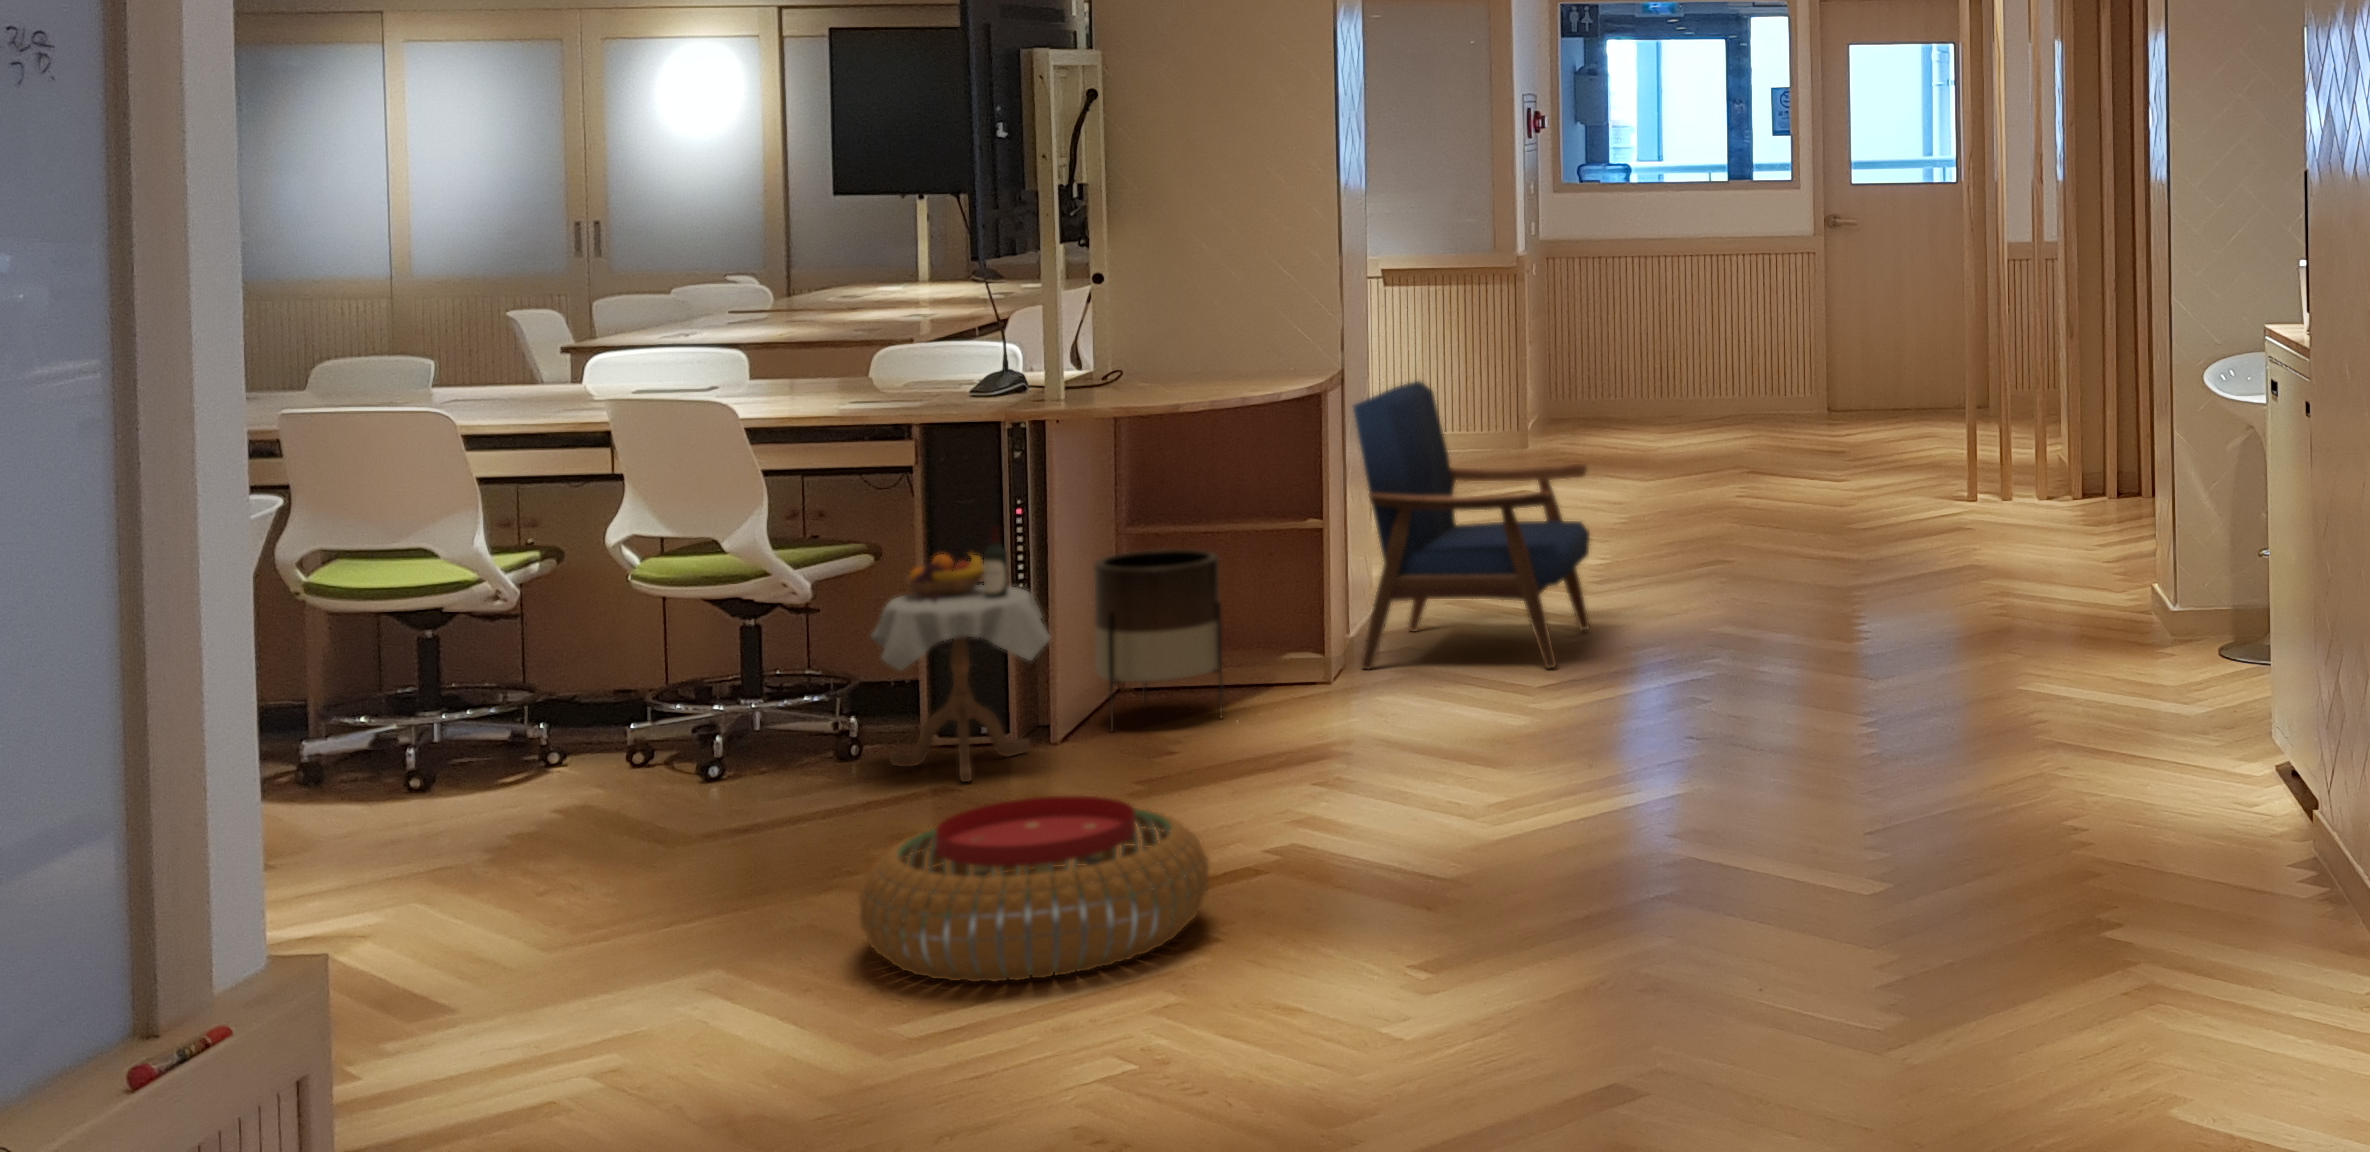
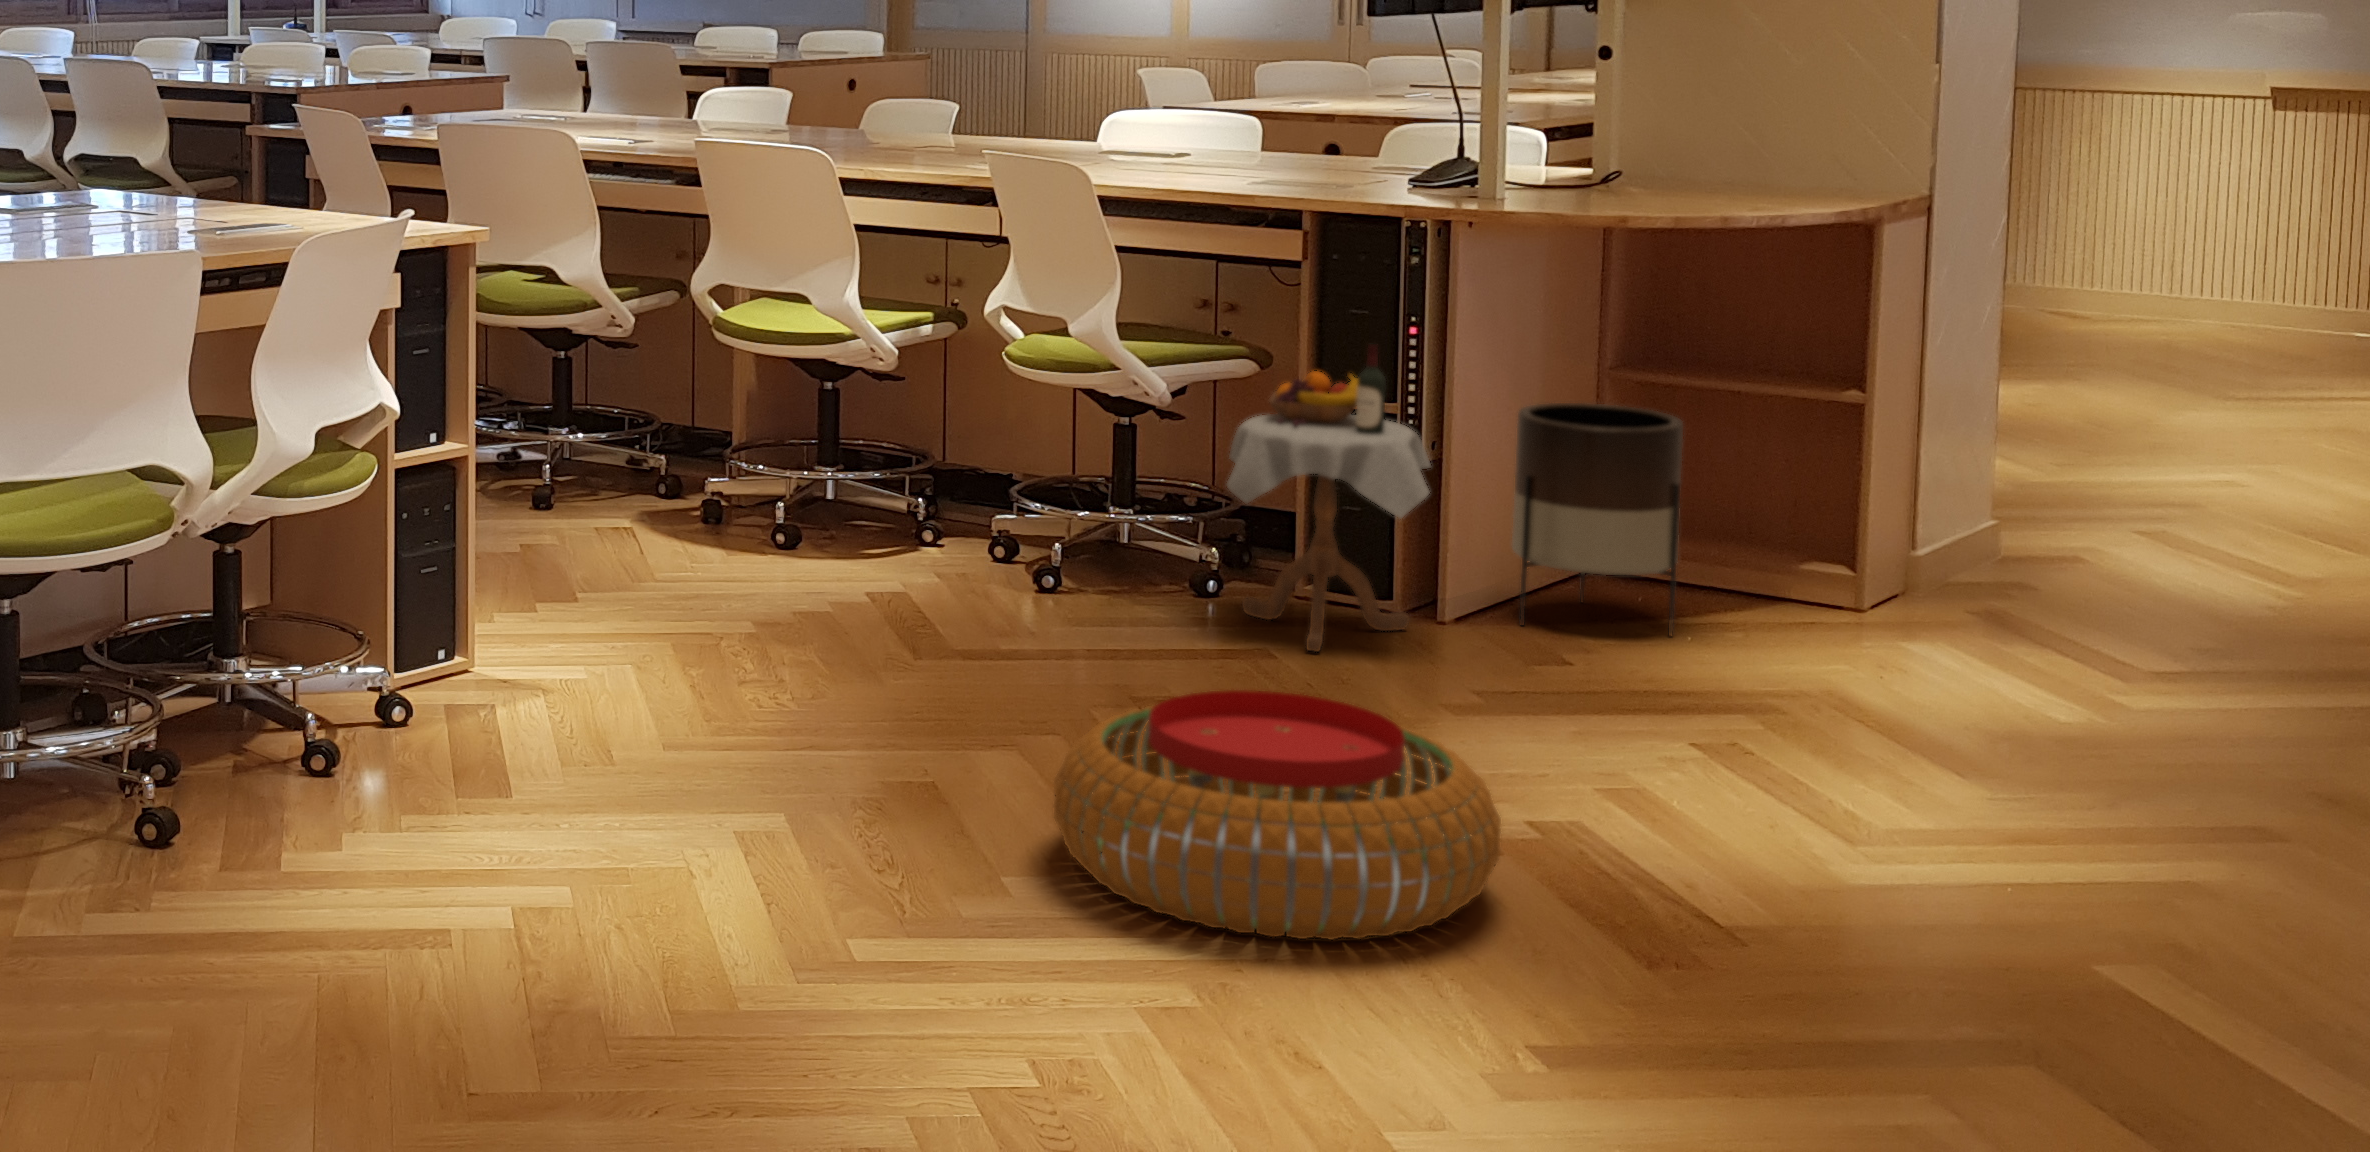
armchair: present [1353,380,1590,670] -> none [1899,225,2304,659]

